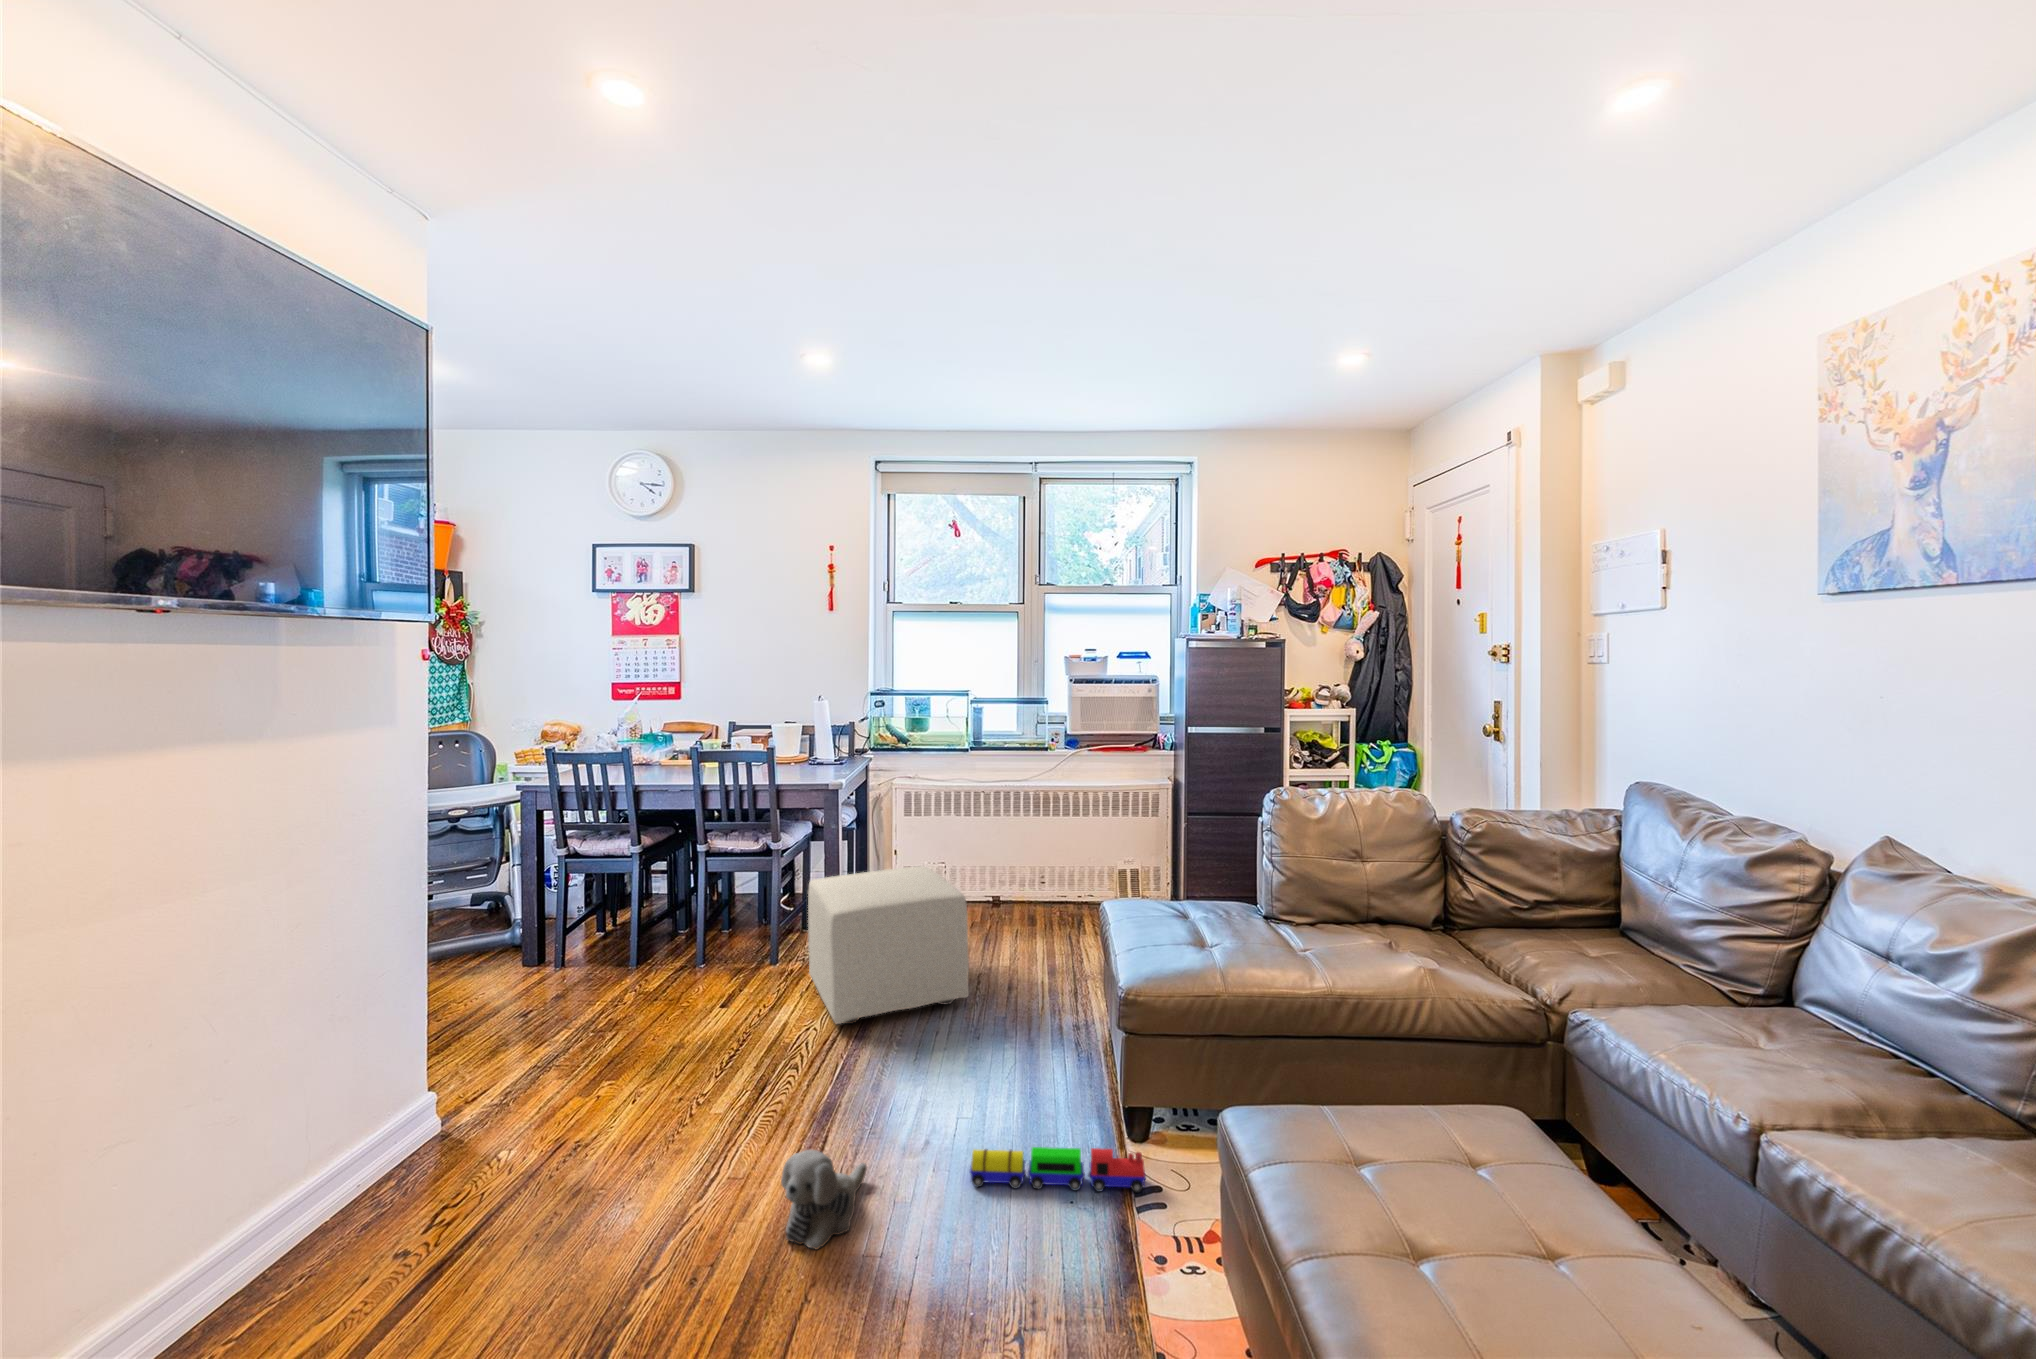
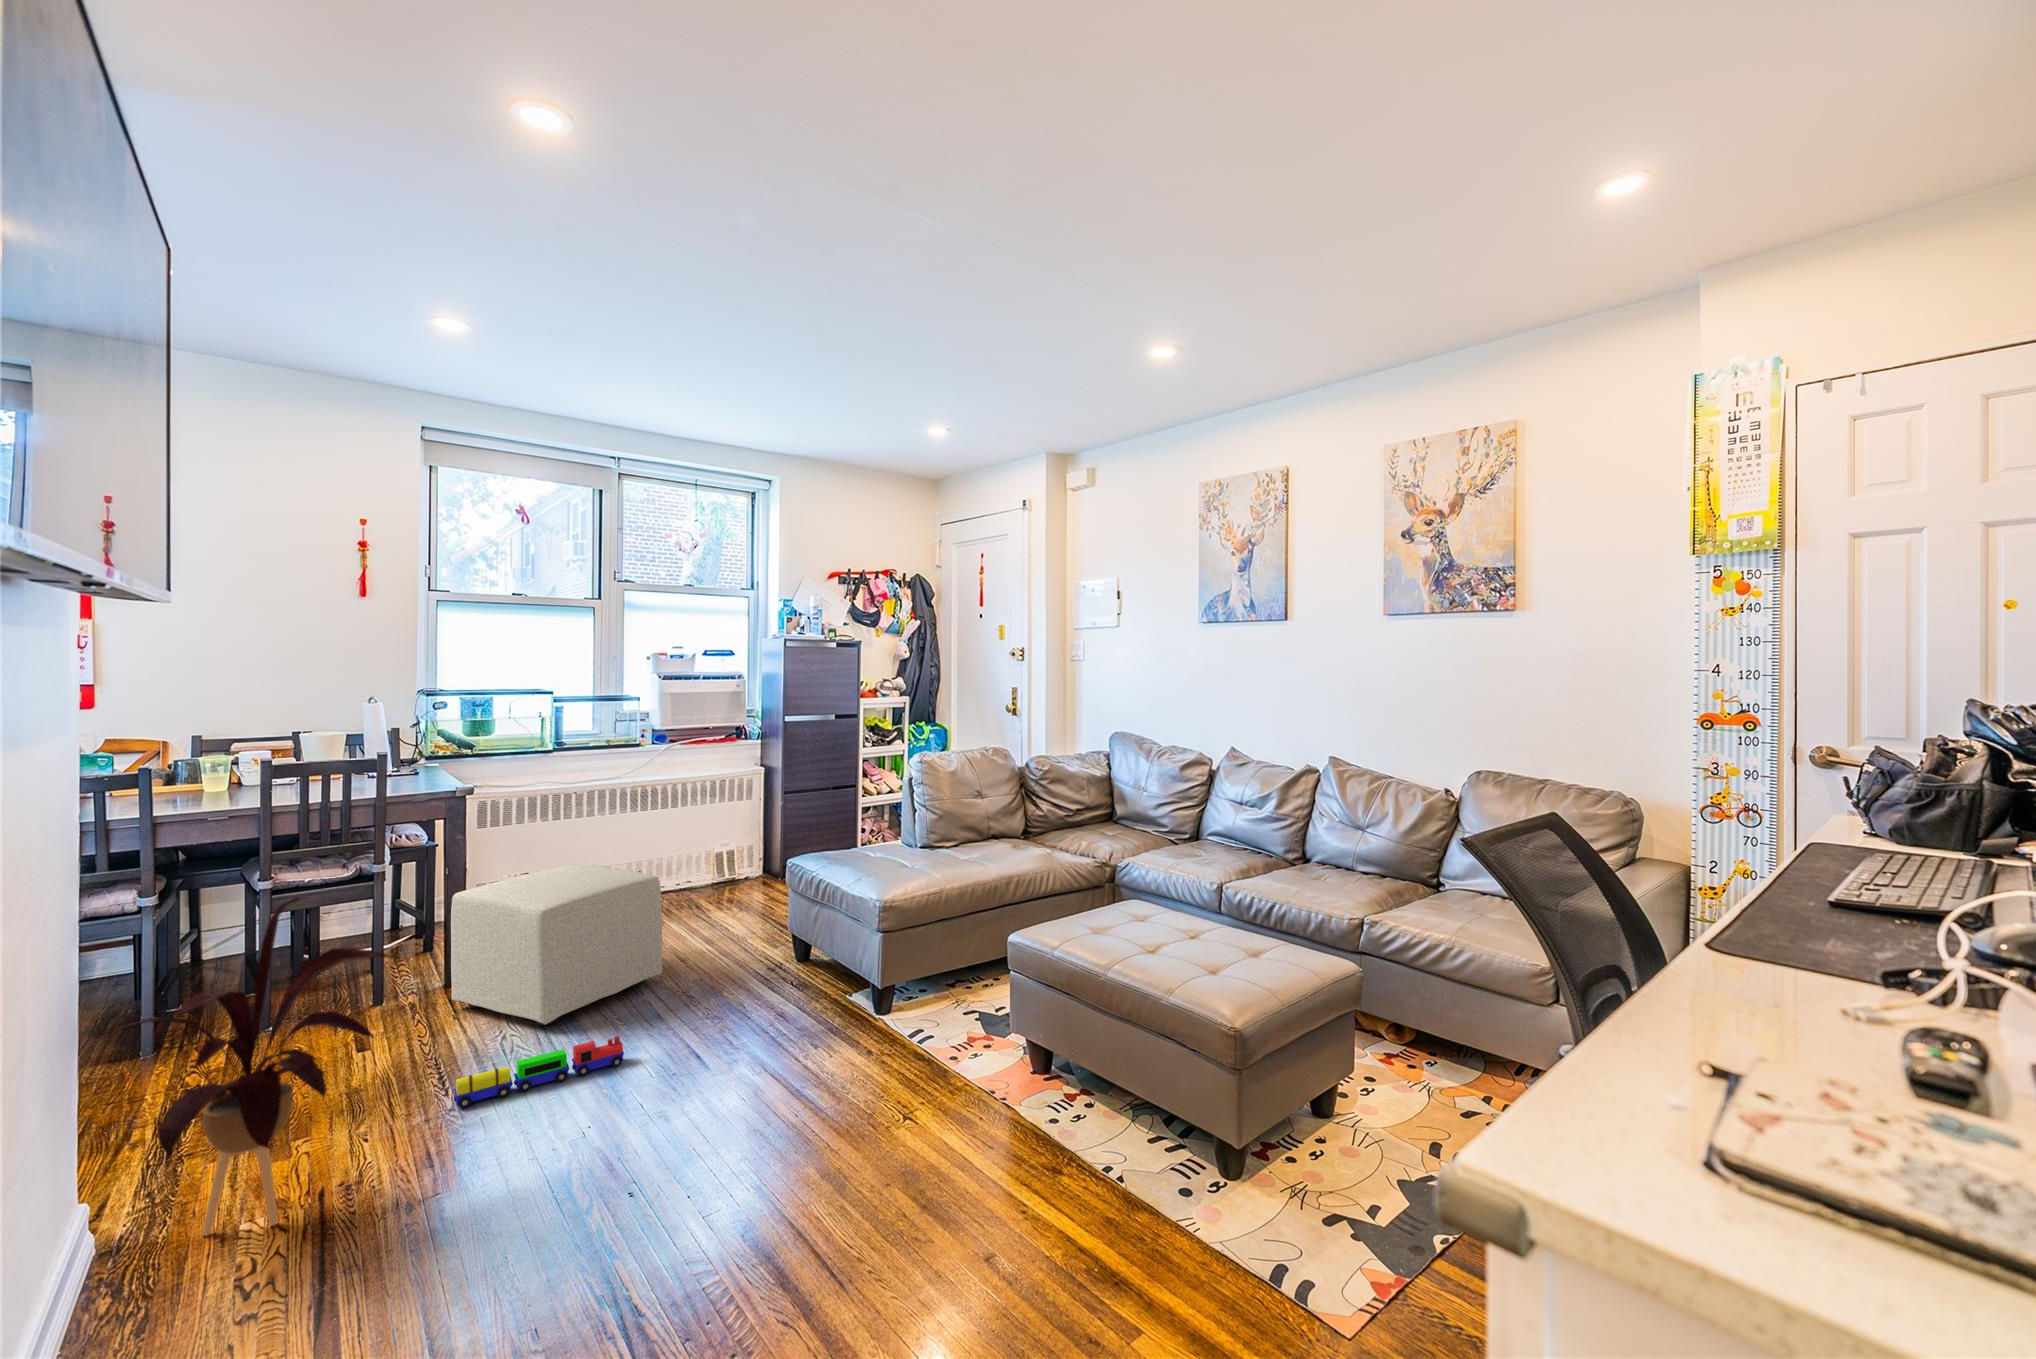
house plant: none [430,881,628,1155] -> present [110,897,389,1236]
toy train: present [970,1147,1146,1193] -> present [453,1036,624,1108]
plush toy: present [781,1150,867,1249] -> none [665,1070,737,1152]

